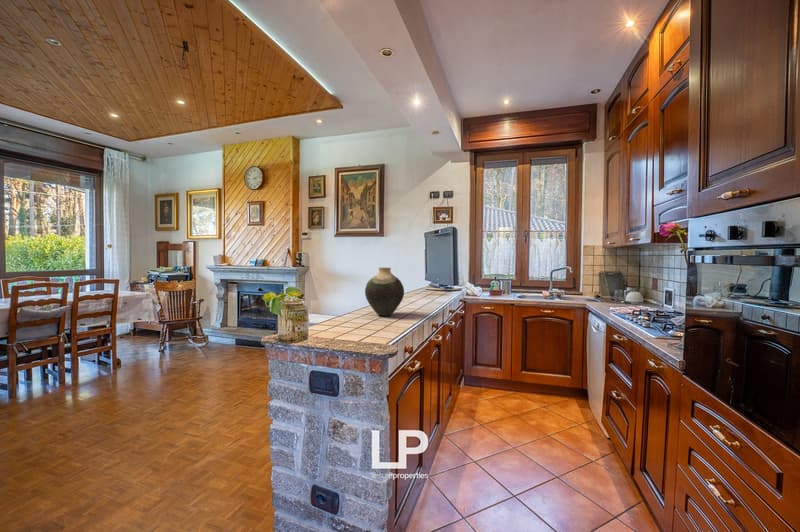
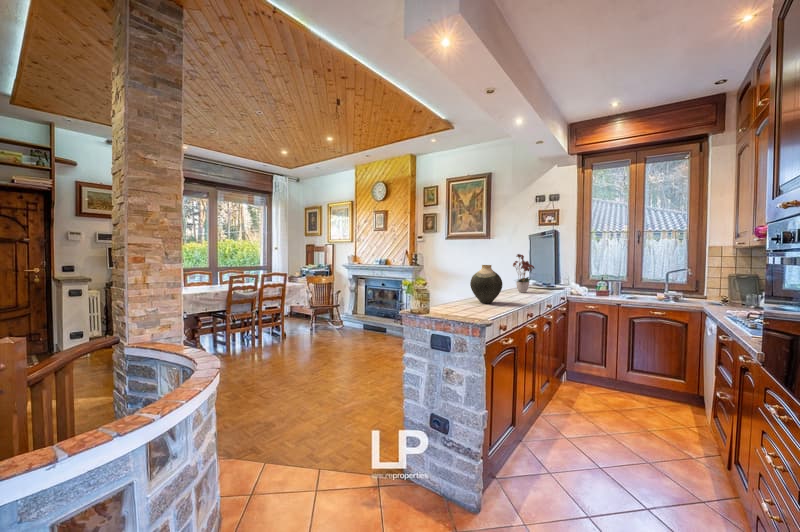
flower arrangement: none [411,251,438,297] -> present [513,254,534,293]

